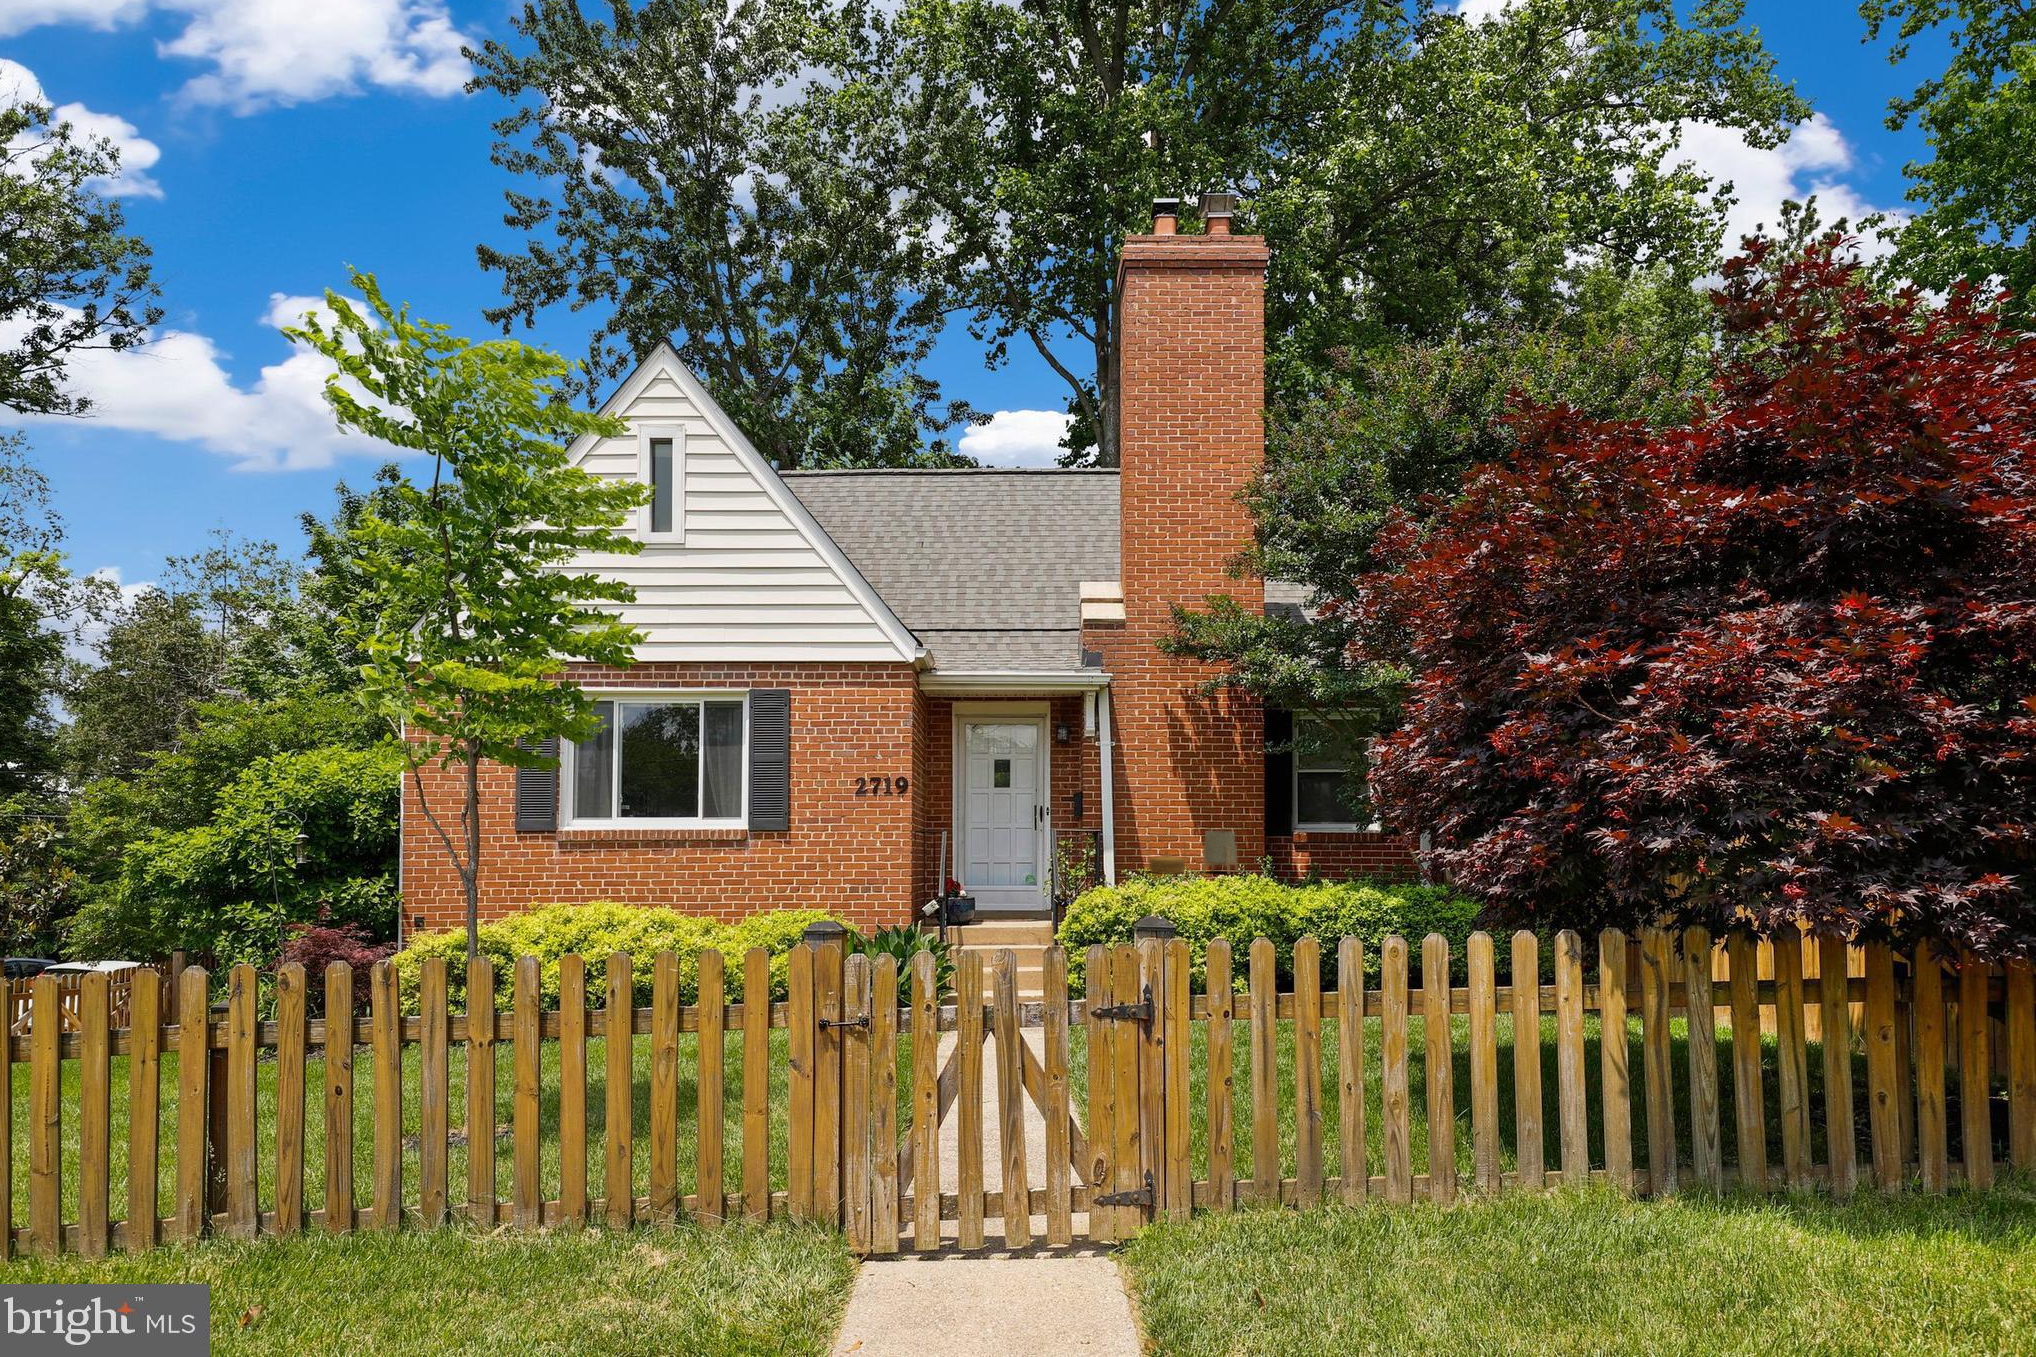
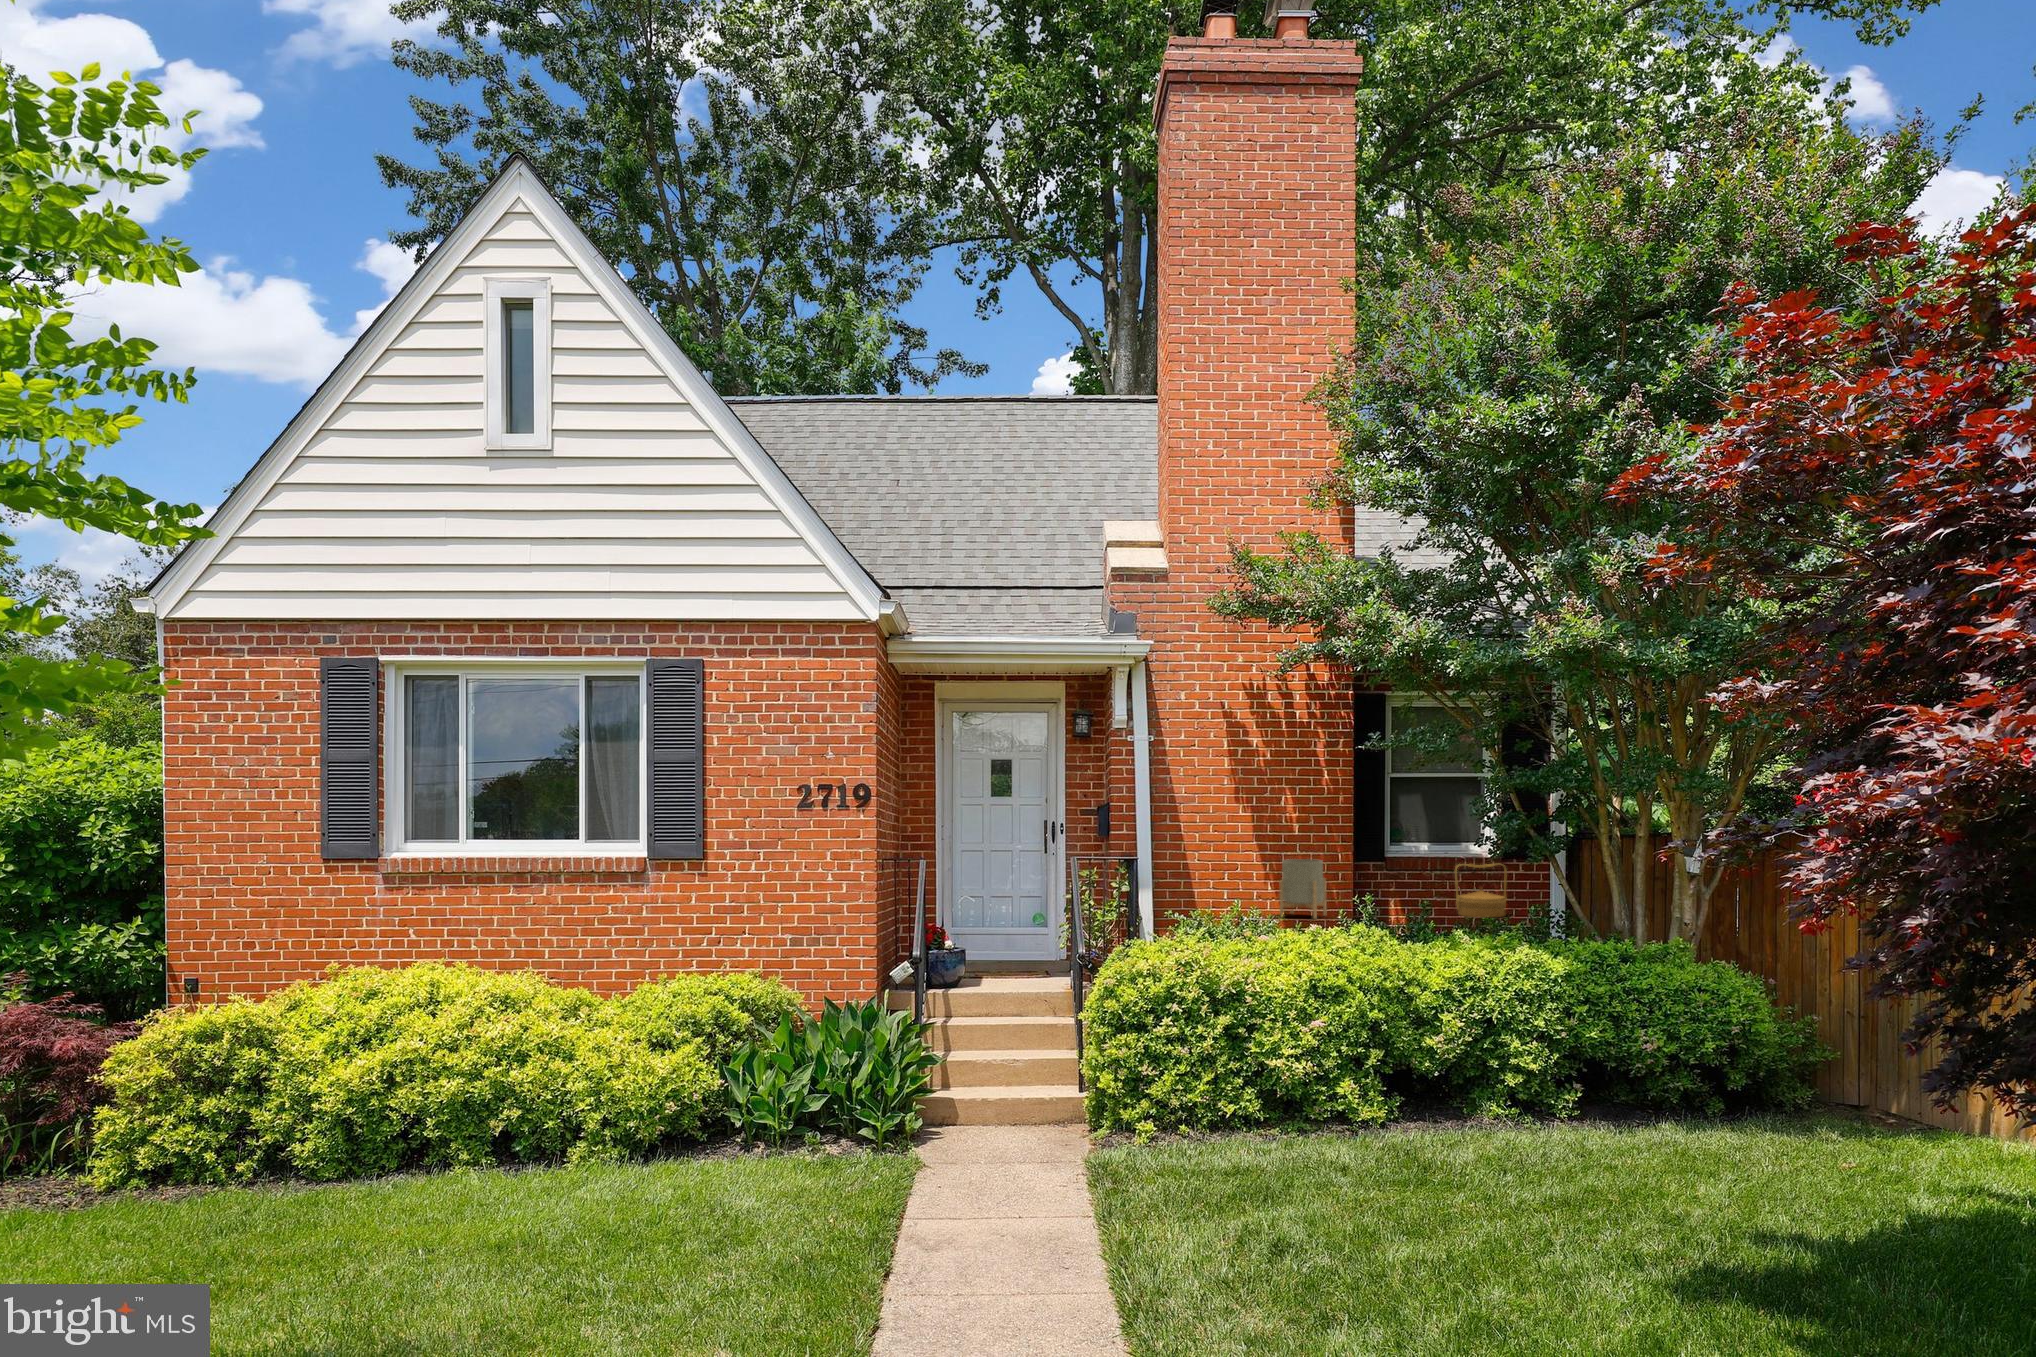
woven basket: present [1149,834,1186,874] -> present [1455,864,1507,918]

